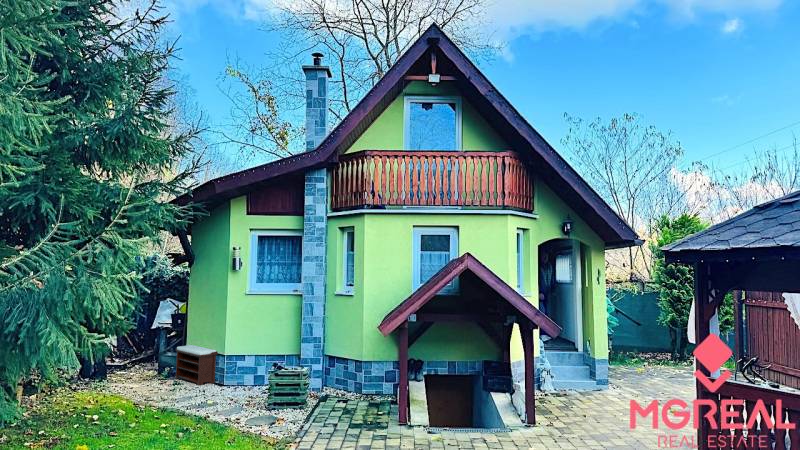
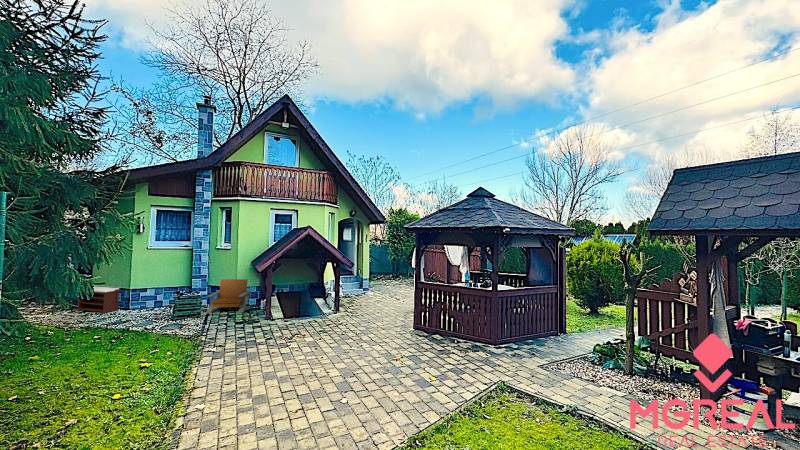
lounge chair: none [315,346,384,408] -> present [206,279,252,314]

